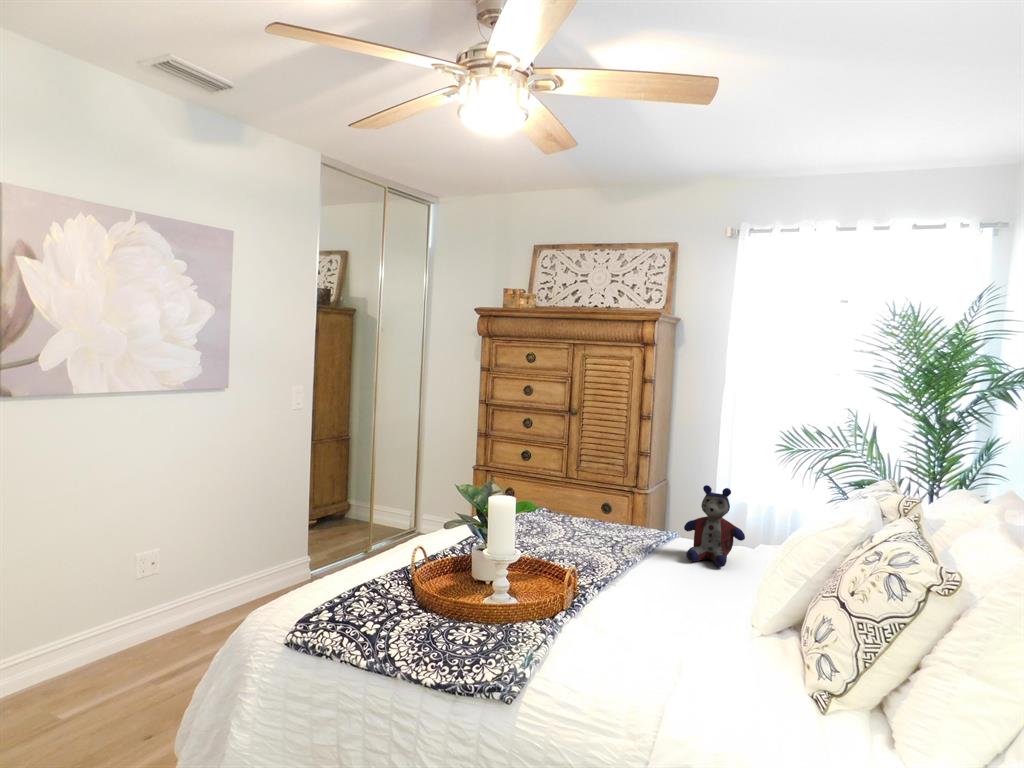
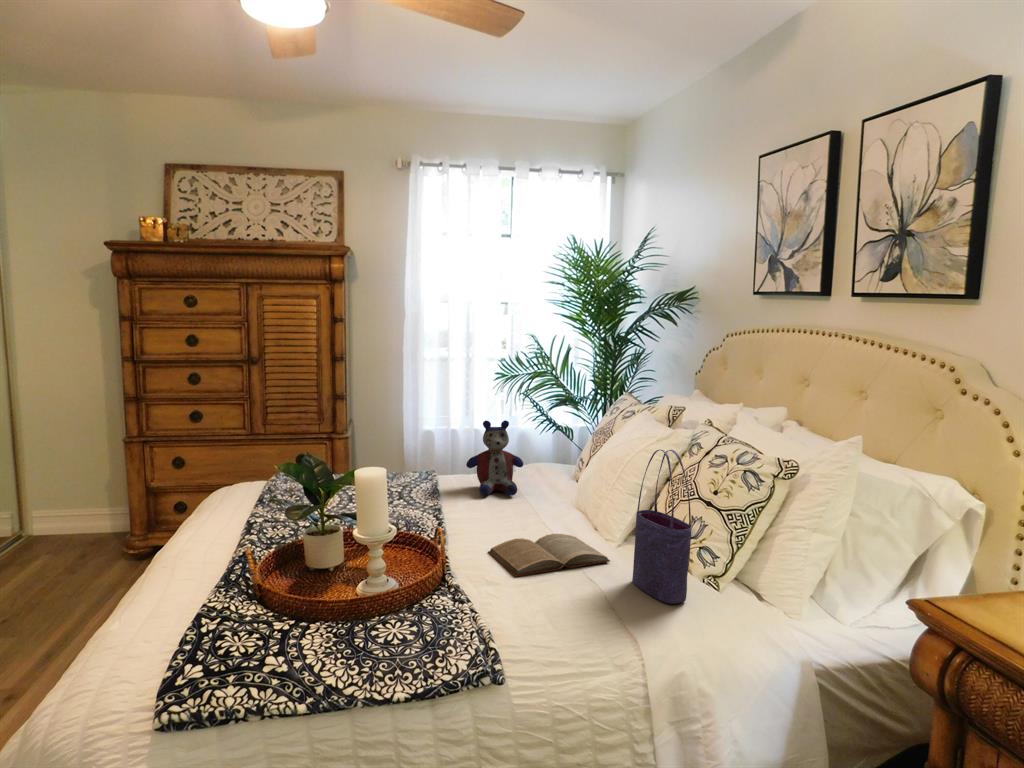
tote bag: none [736,527,782,704] -> present [632,450,691,604]
book: none [623,600,739,647] -> present [488,534,610,576]

